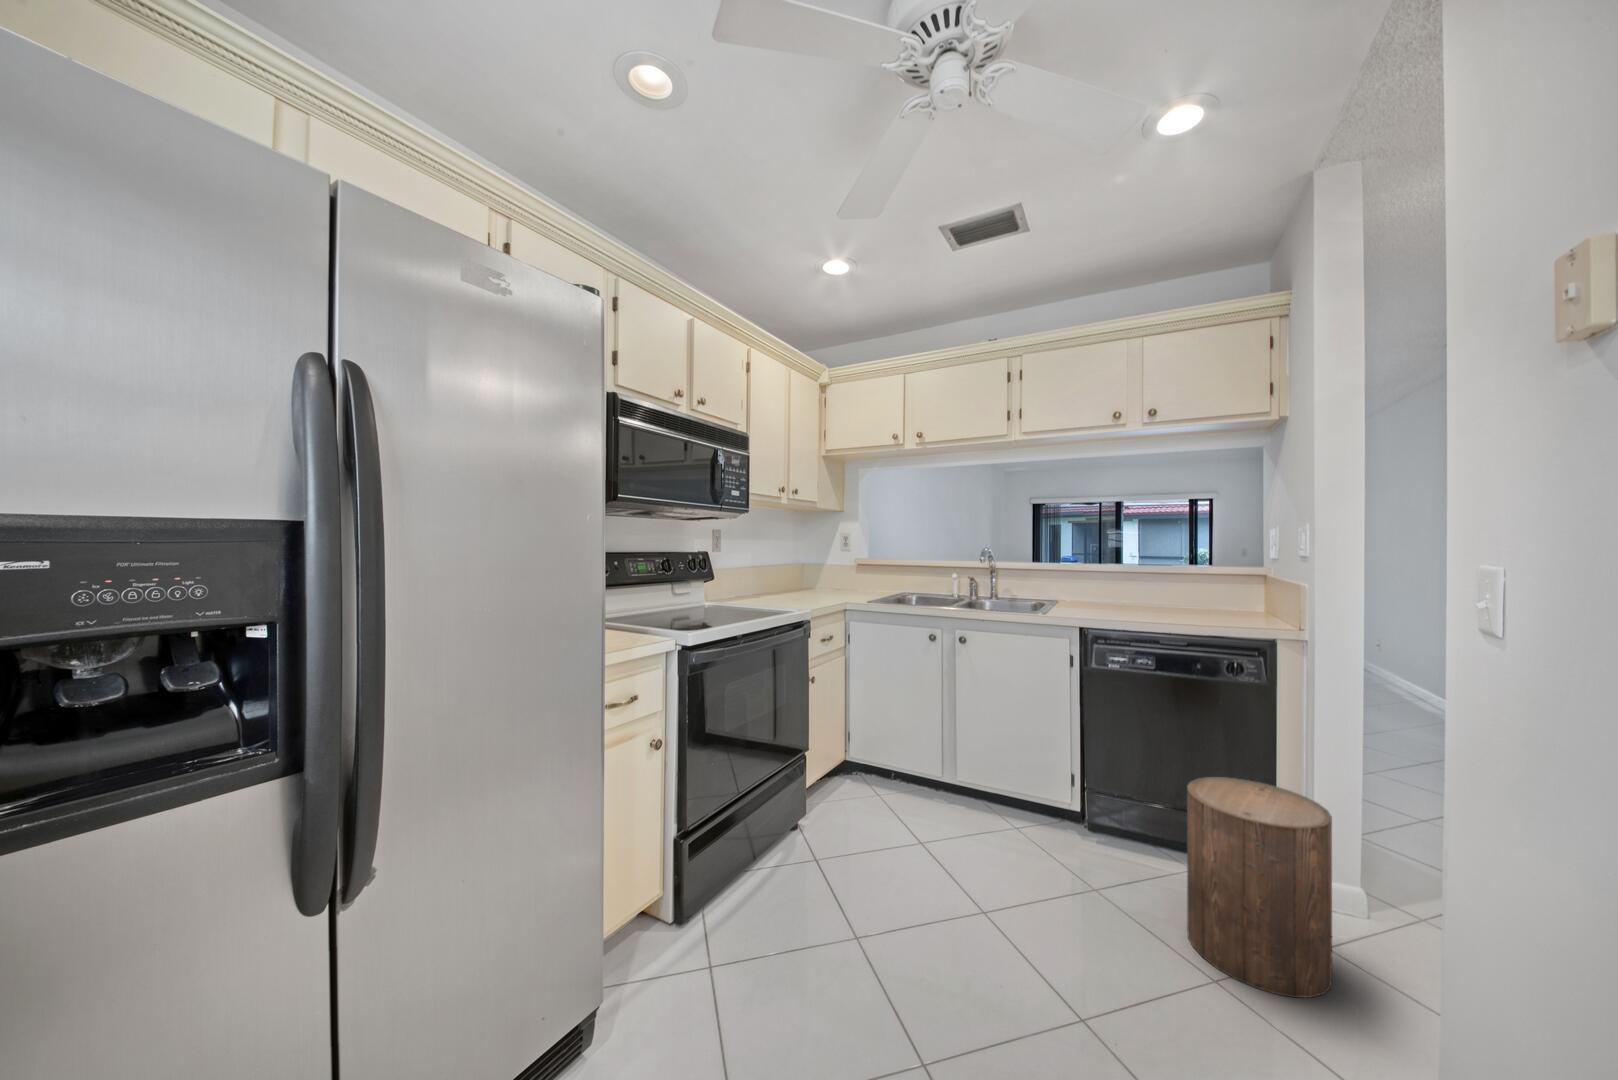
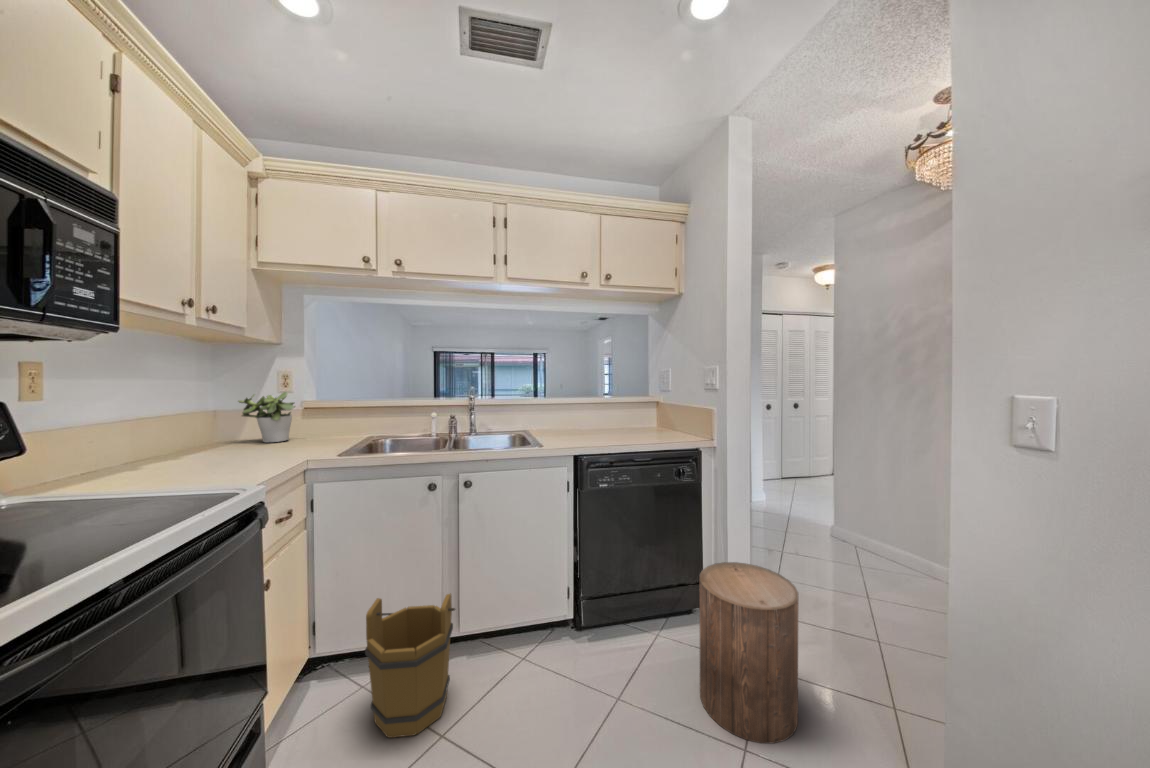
potted plant: none [814,550,851,591] -> present [238,392,295,443]
bucket: none [870,717,941,828] -> present [365,593,455,738]

